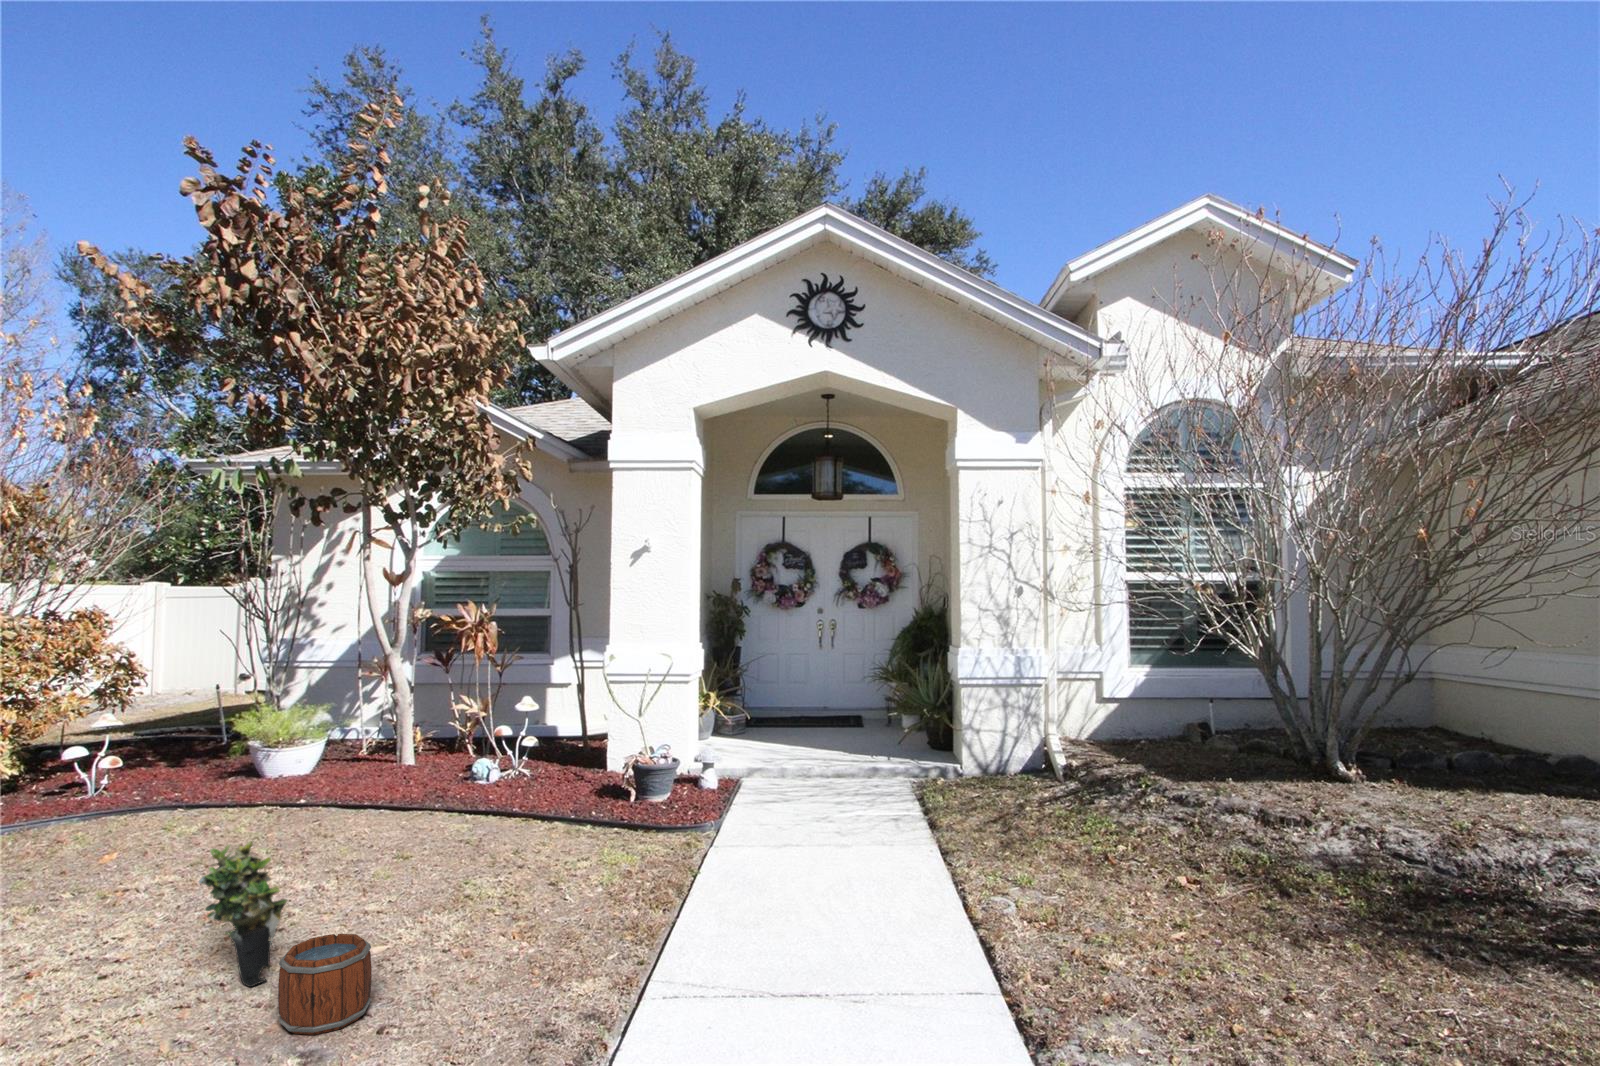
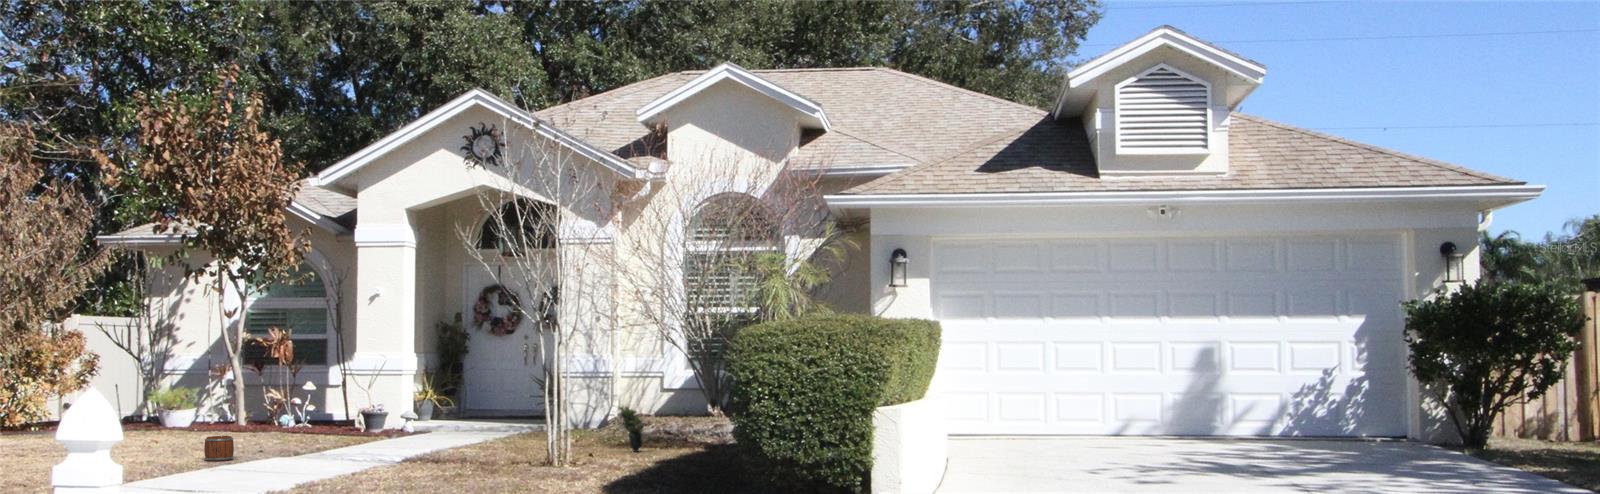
potted plant: present [199,841,287,987] -> present [619,406,643,452]

